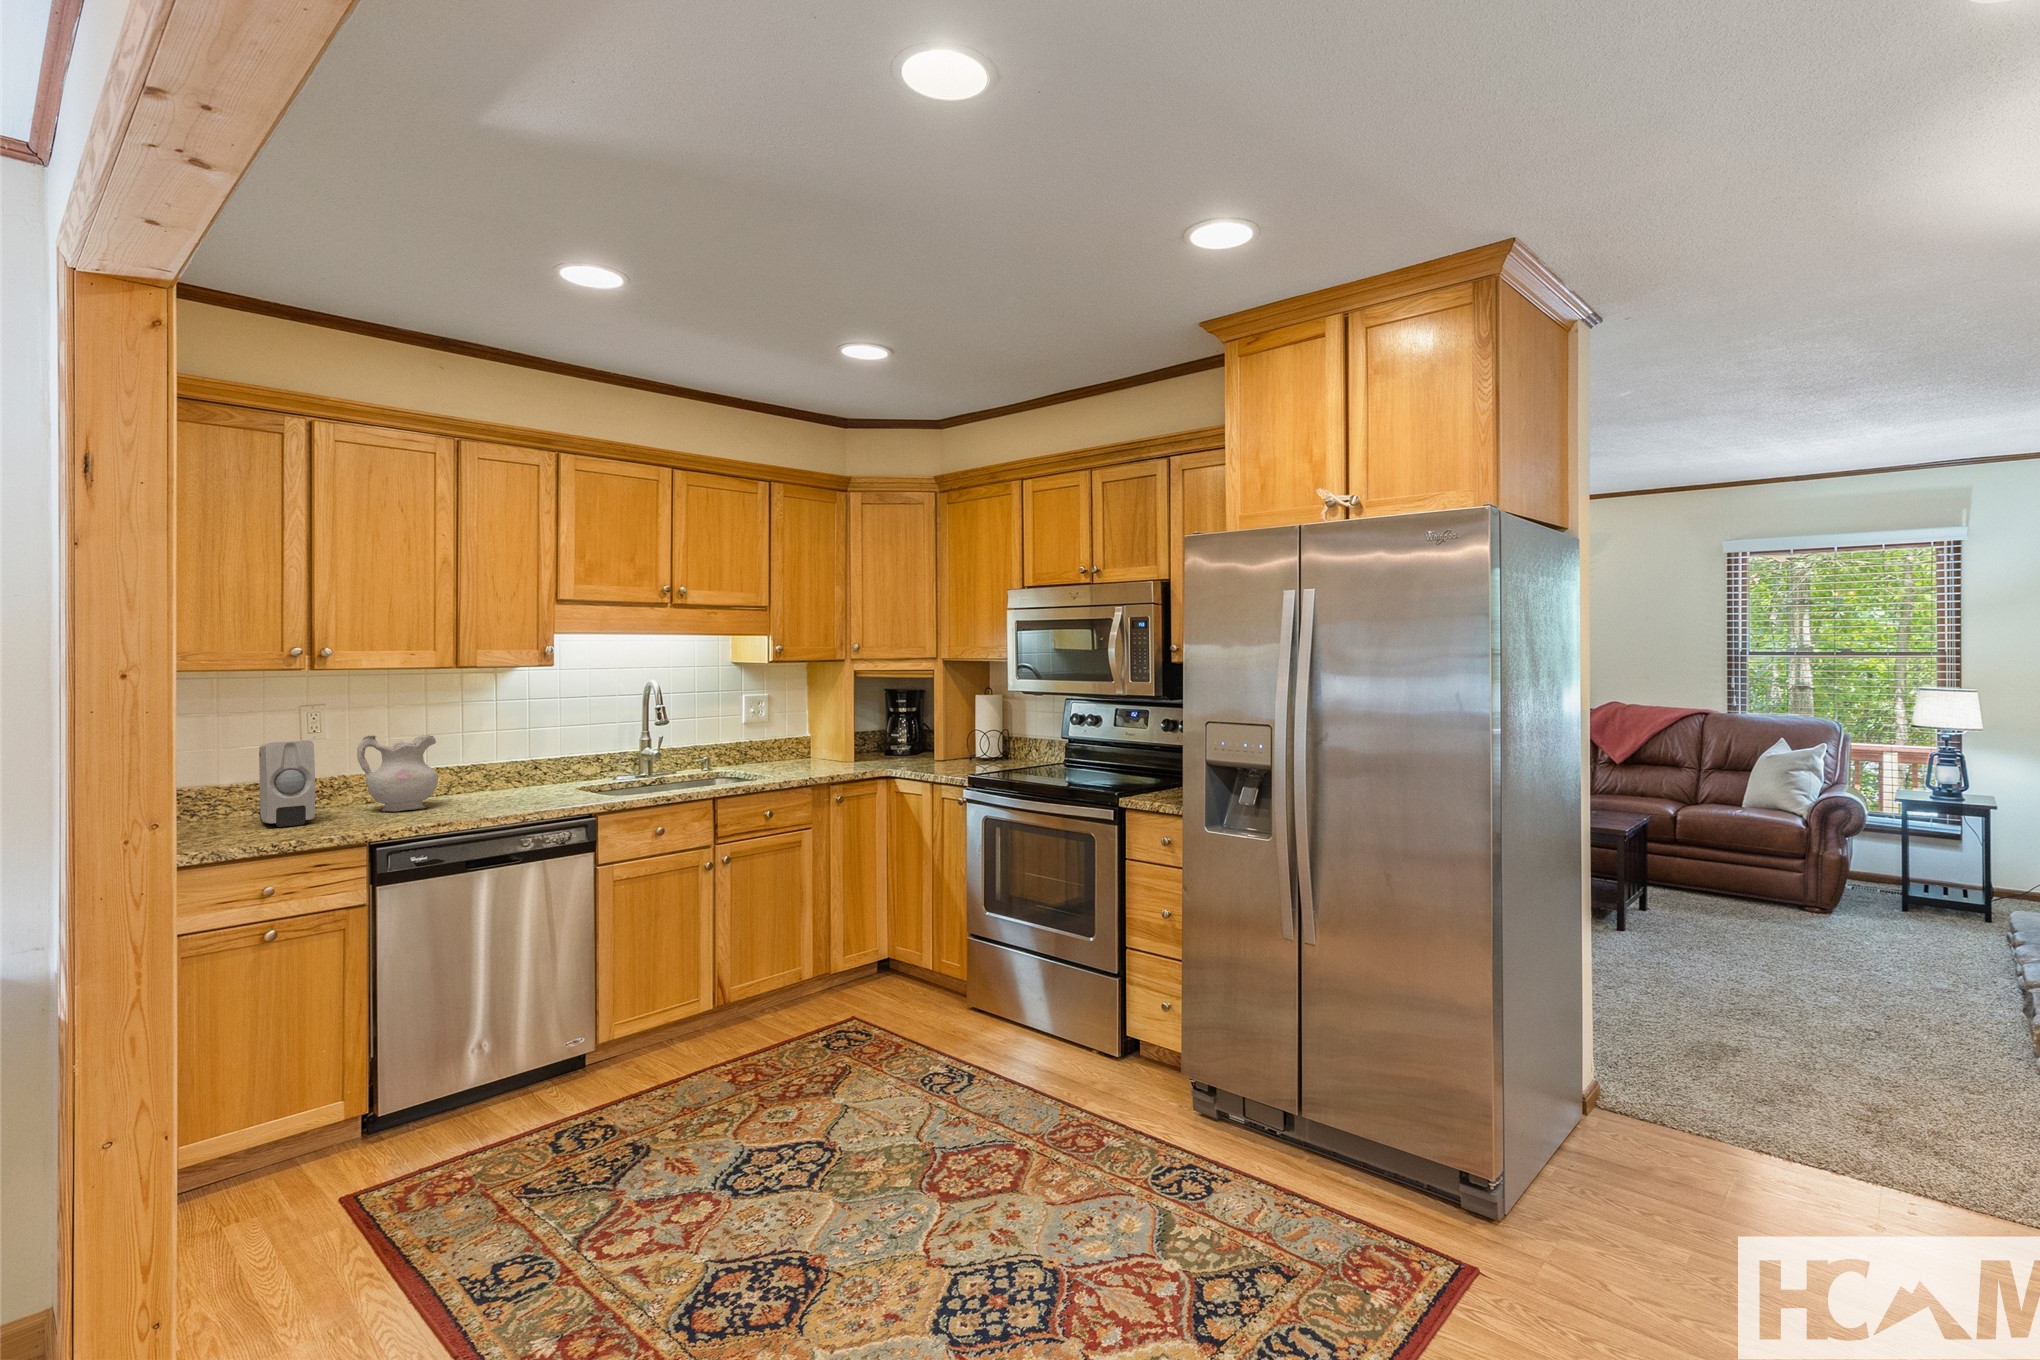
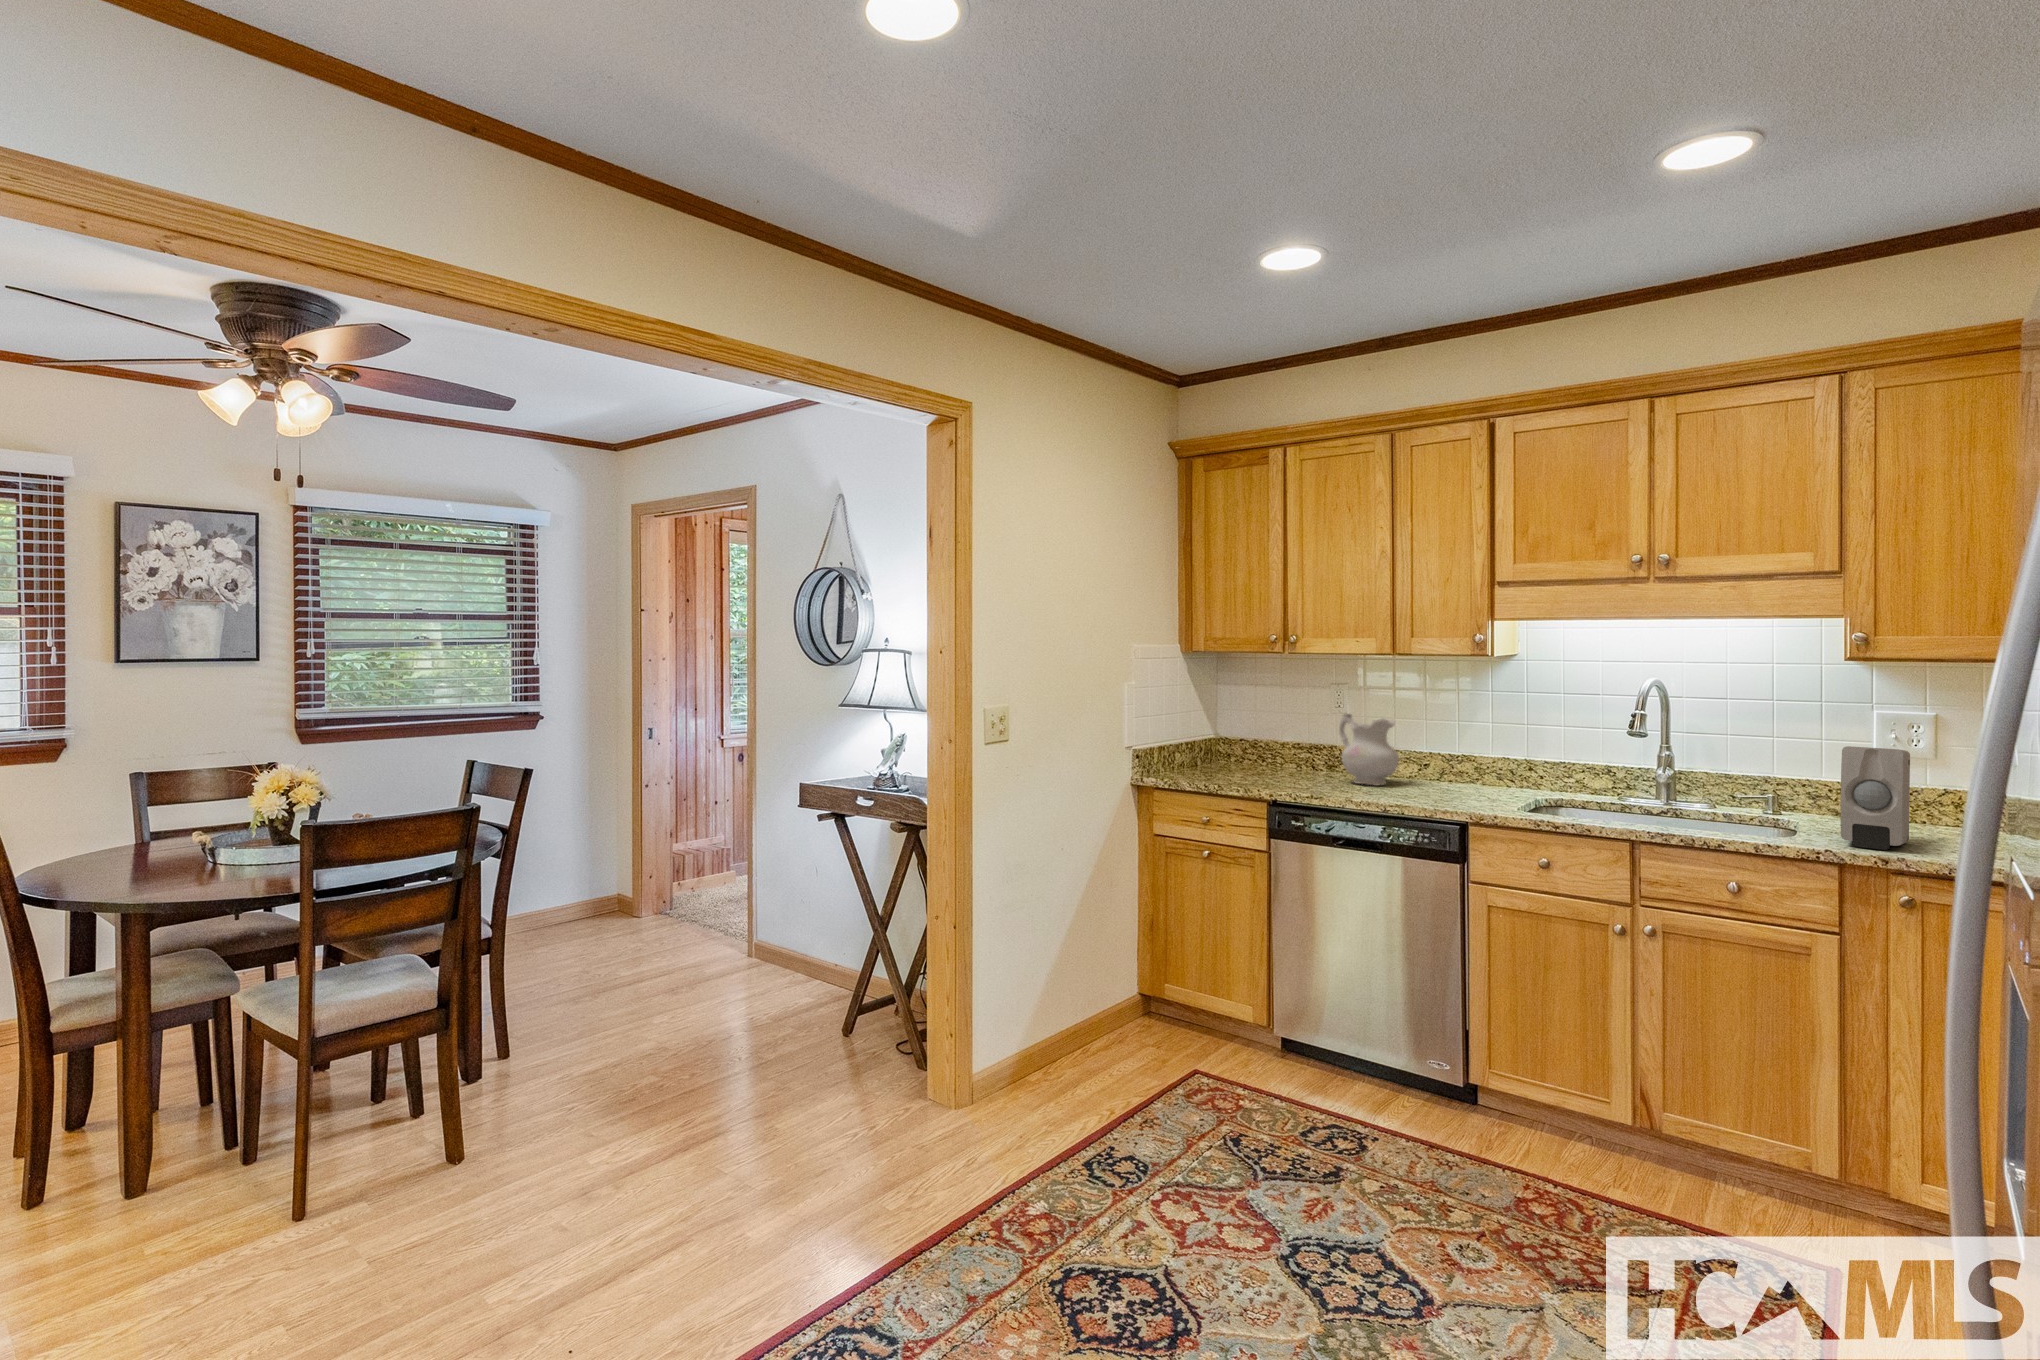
soap dispenser: present [259,741,315,827] -> present [1841,746,1910,850]

